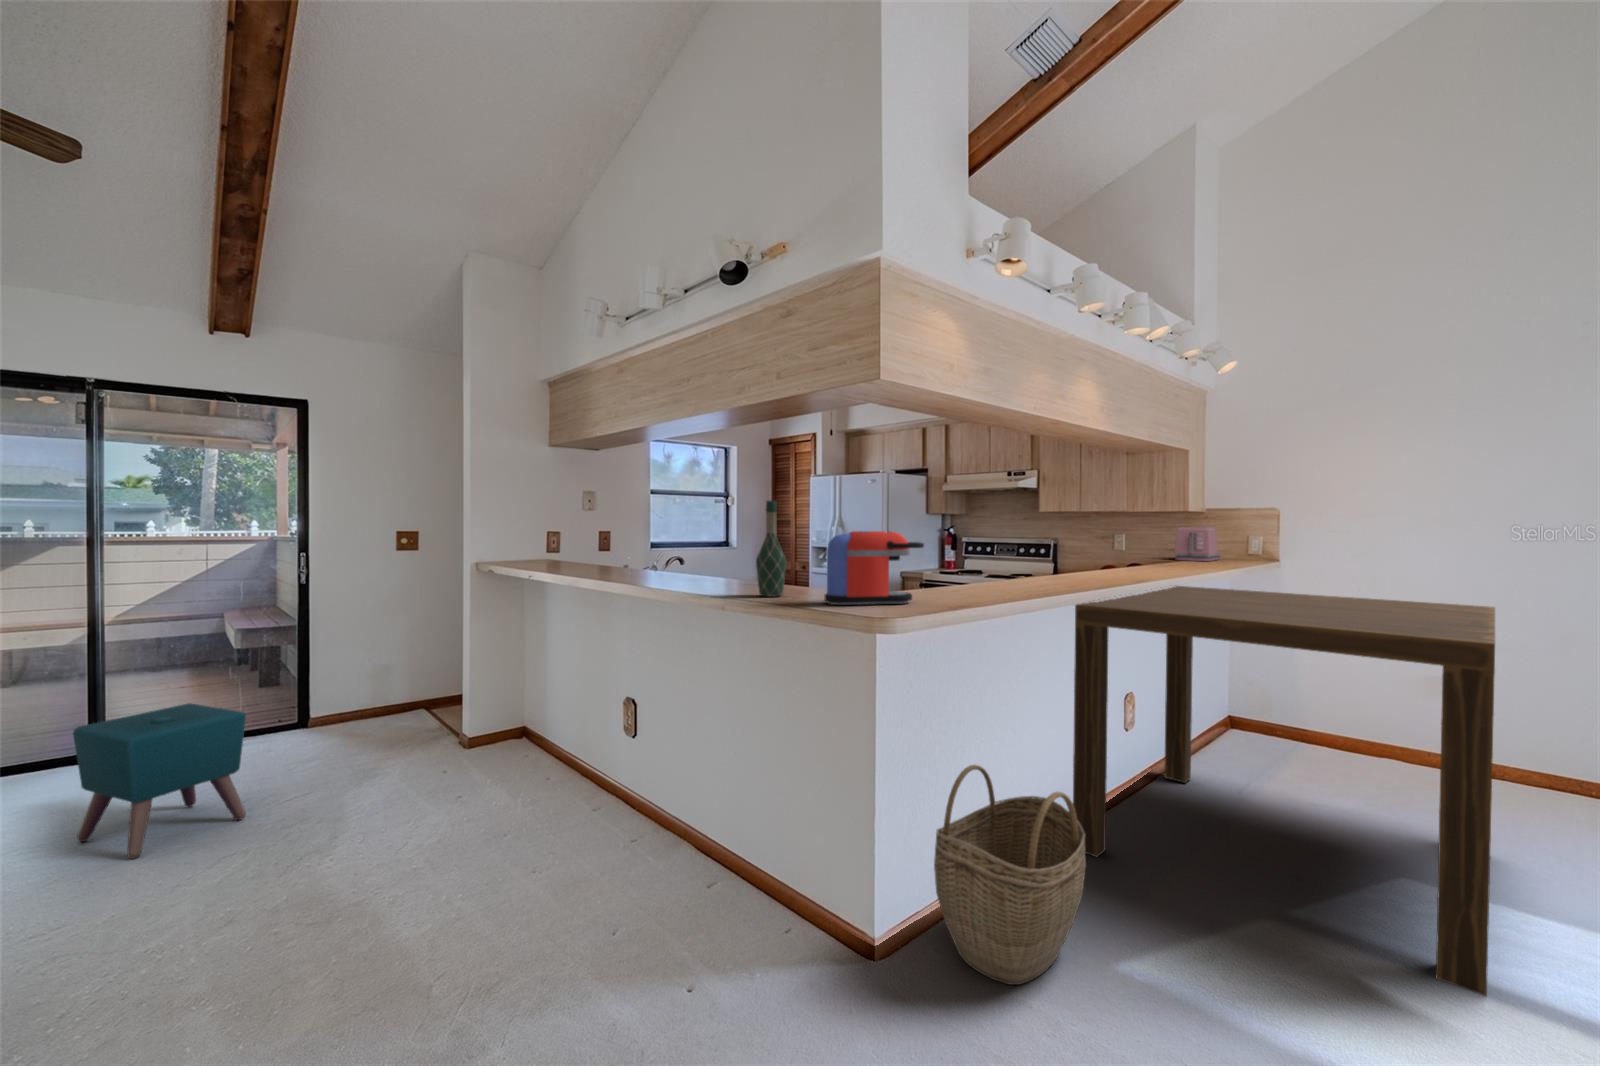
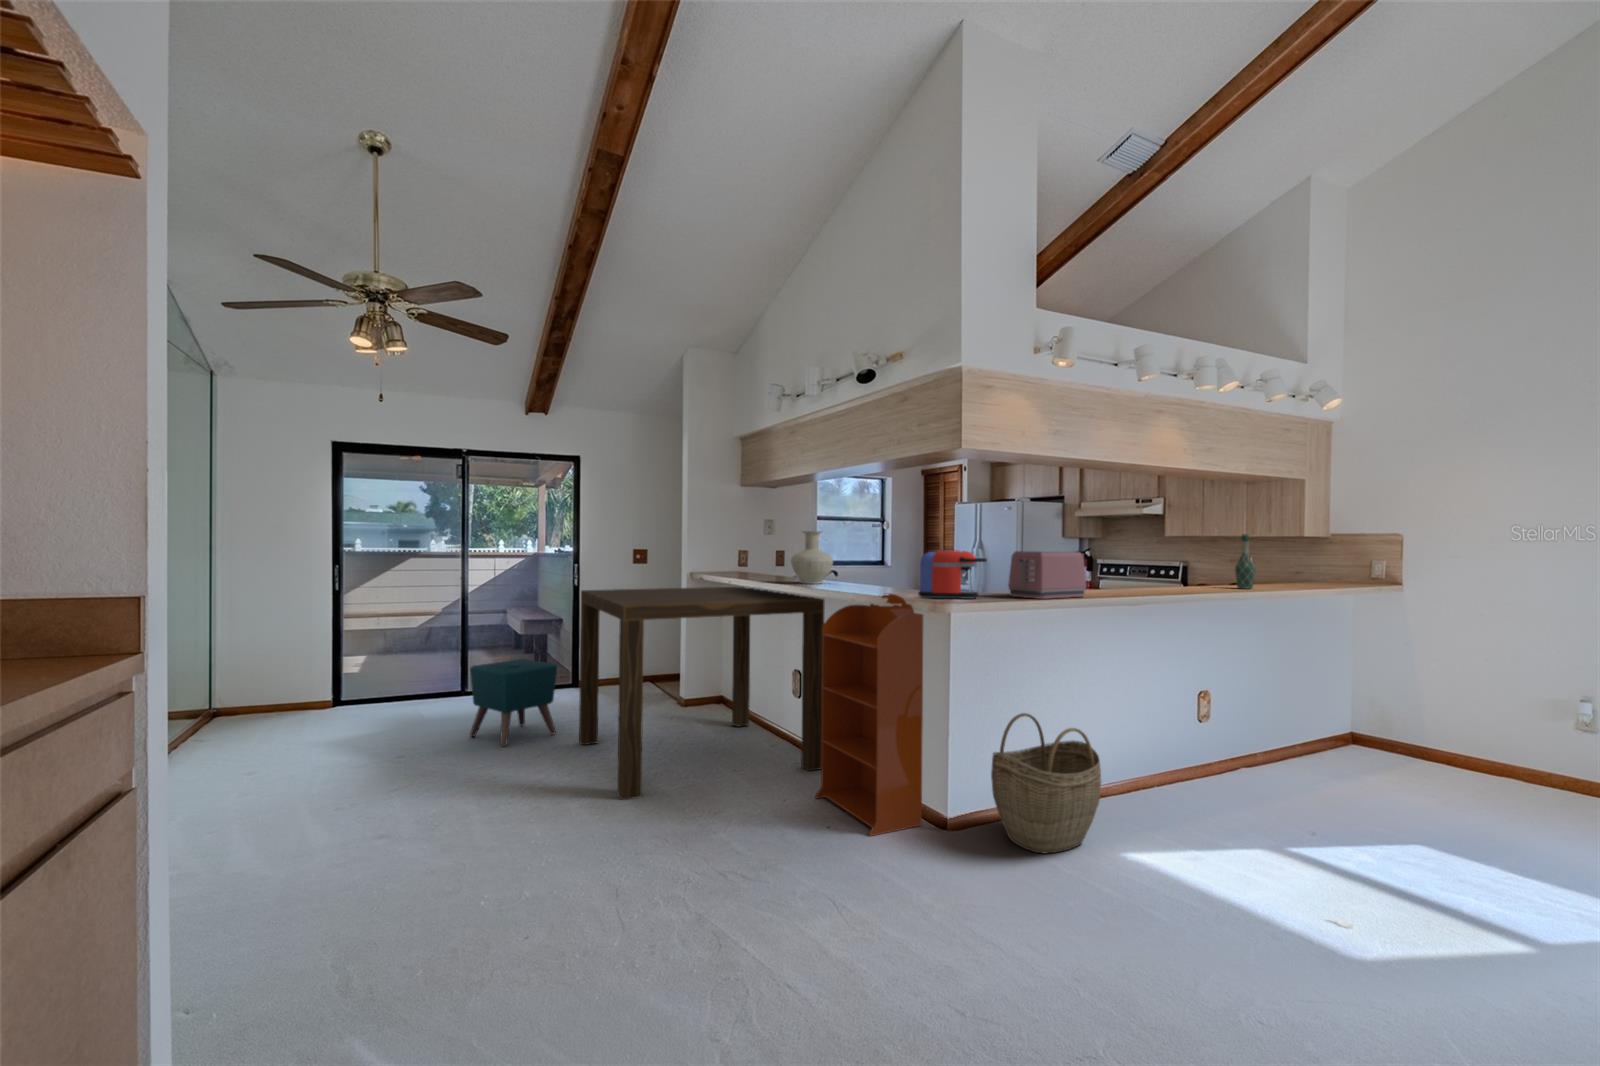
wine bottle: present [756,500,786,597] -> present [1235,534,1255,589]
vase: none [618,504,680,579] -> present [791,531,833,584]
toaster: present [1175,527,1220,561] -> present [1008,551,1086,599]
dining table: present [1073,586,1495,996] -> present [579,586,825,800]
bookcase: none [661,596,832,991] -> present [815,593,923,836]

